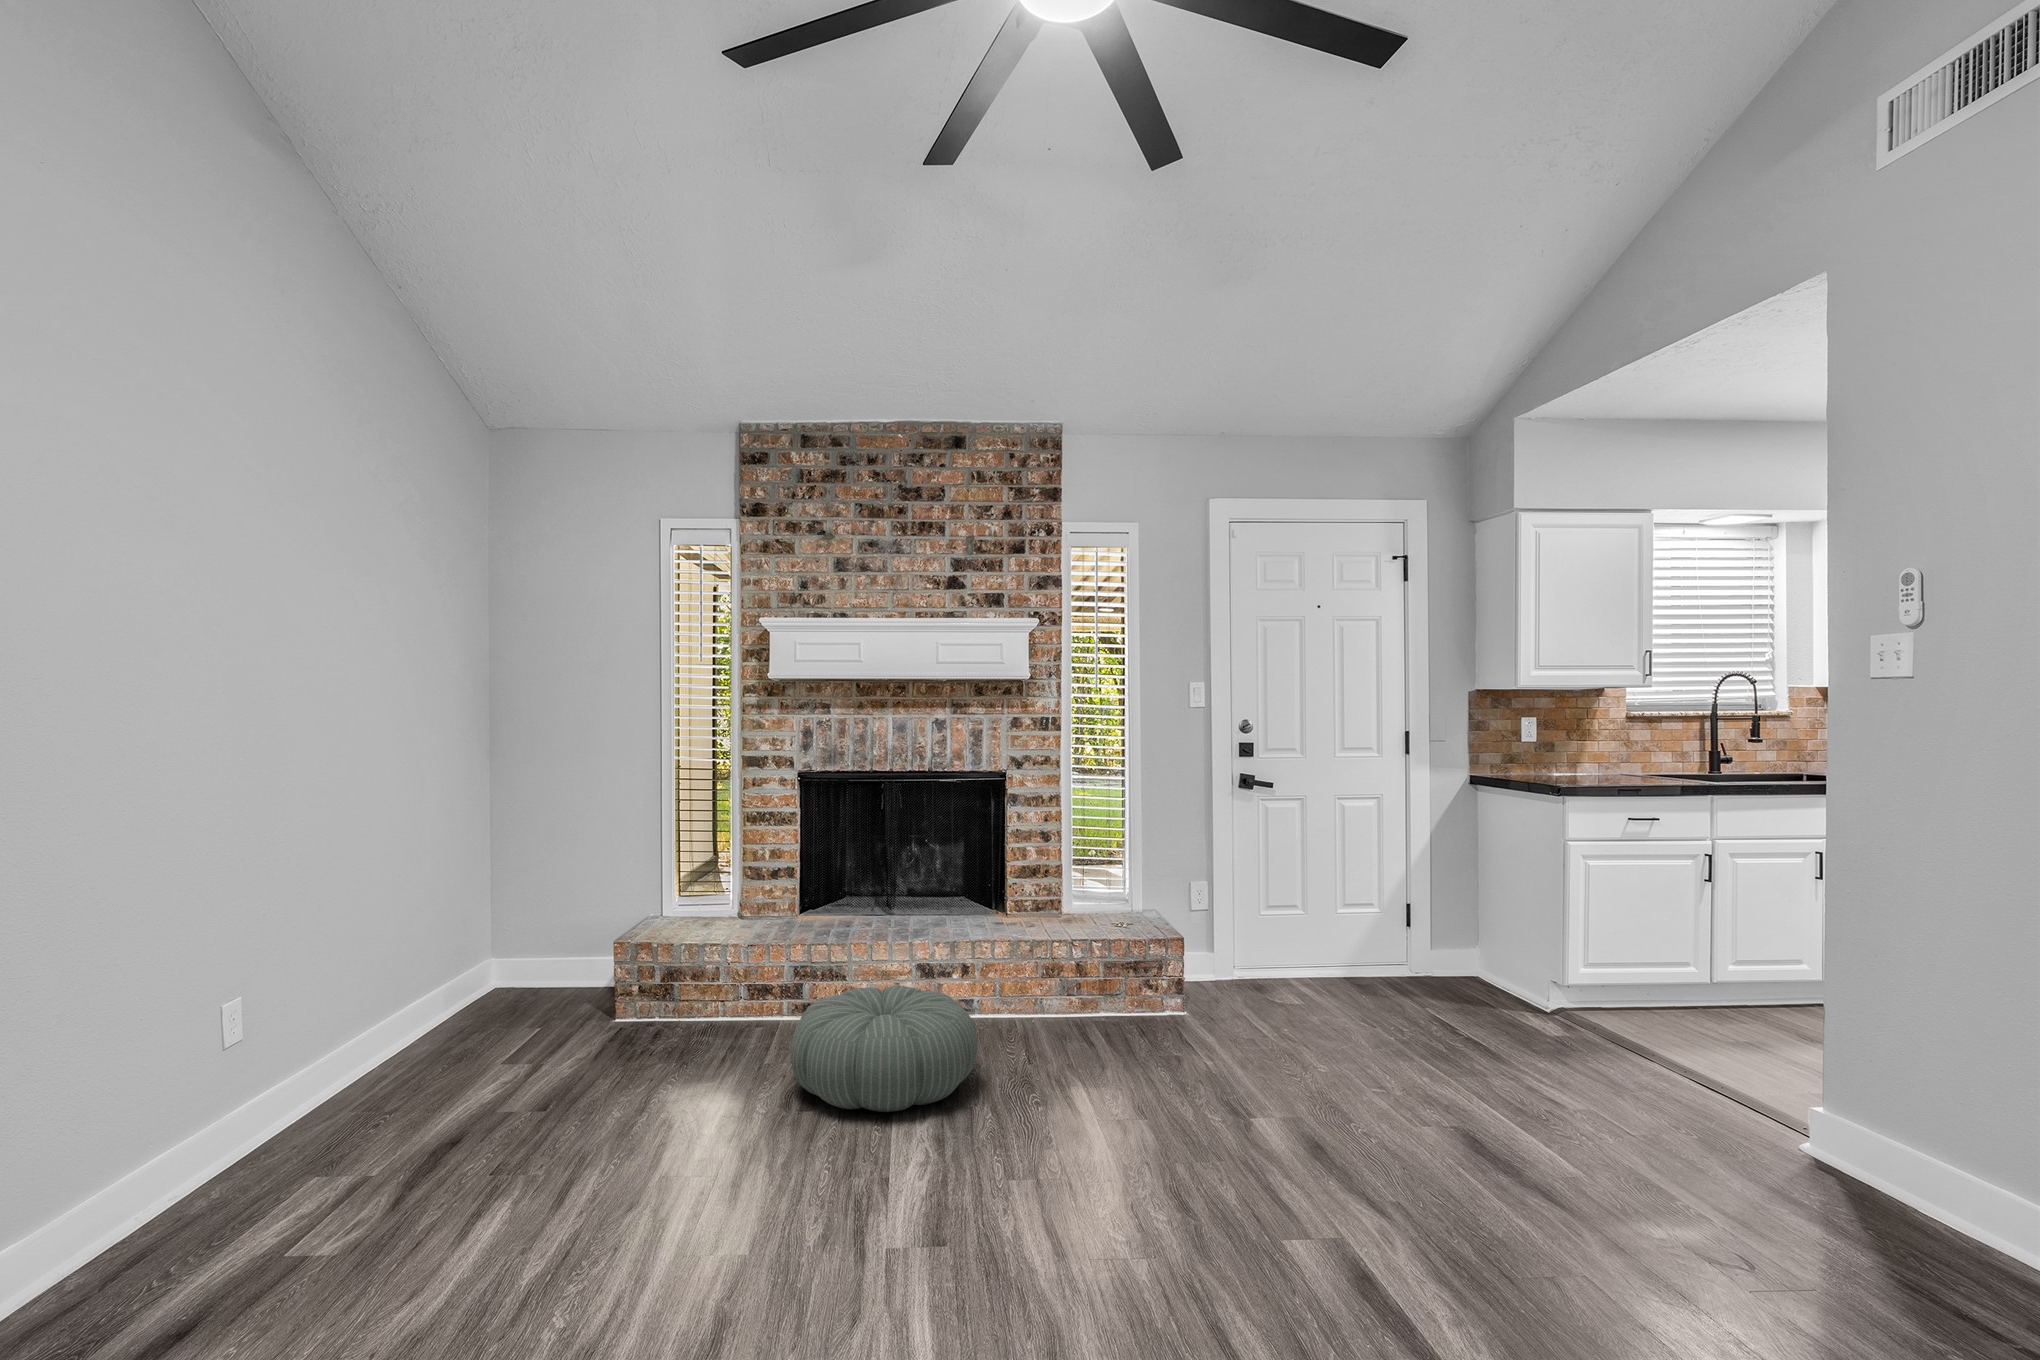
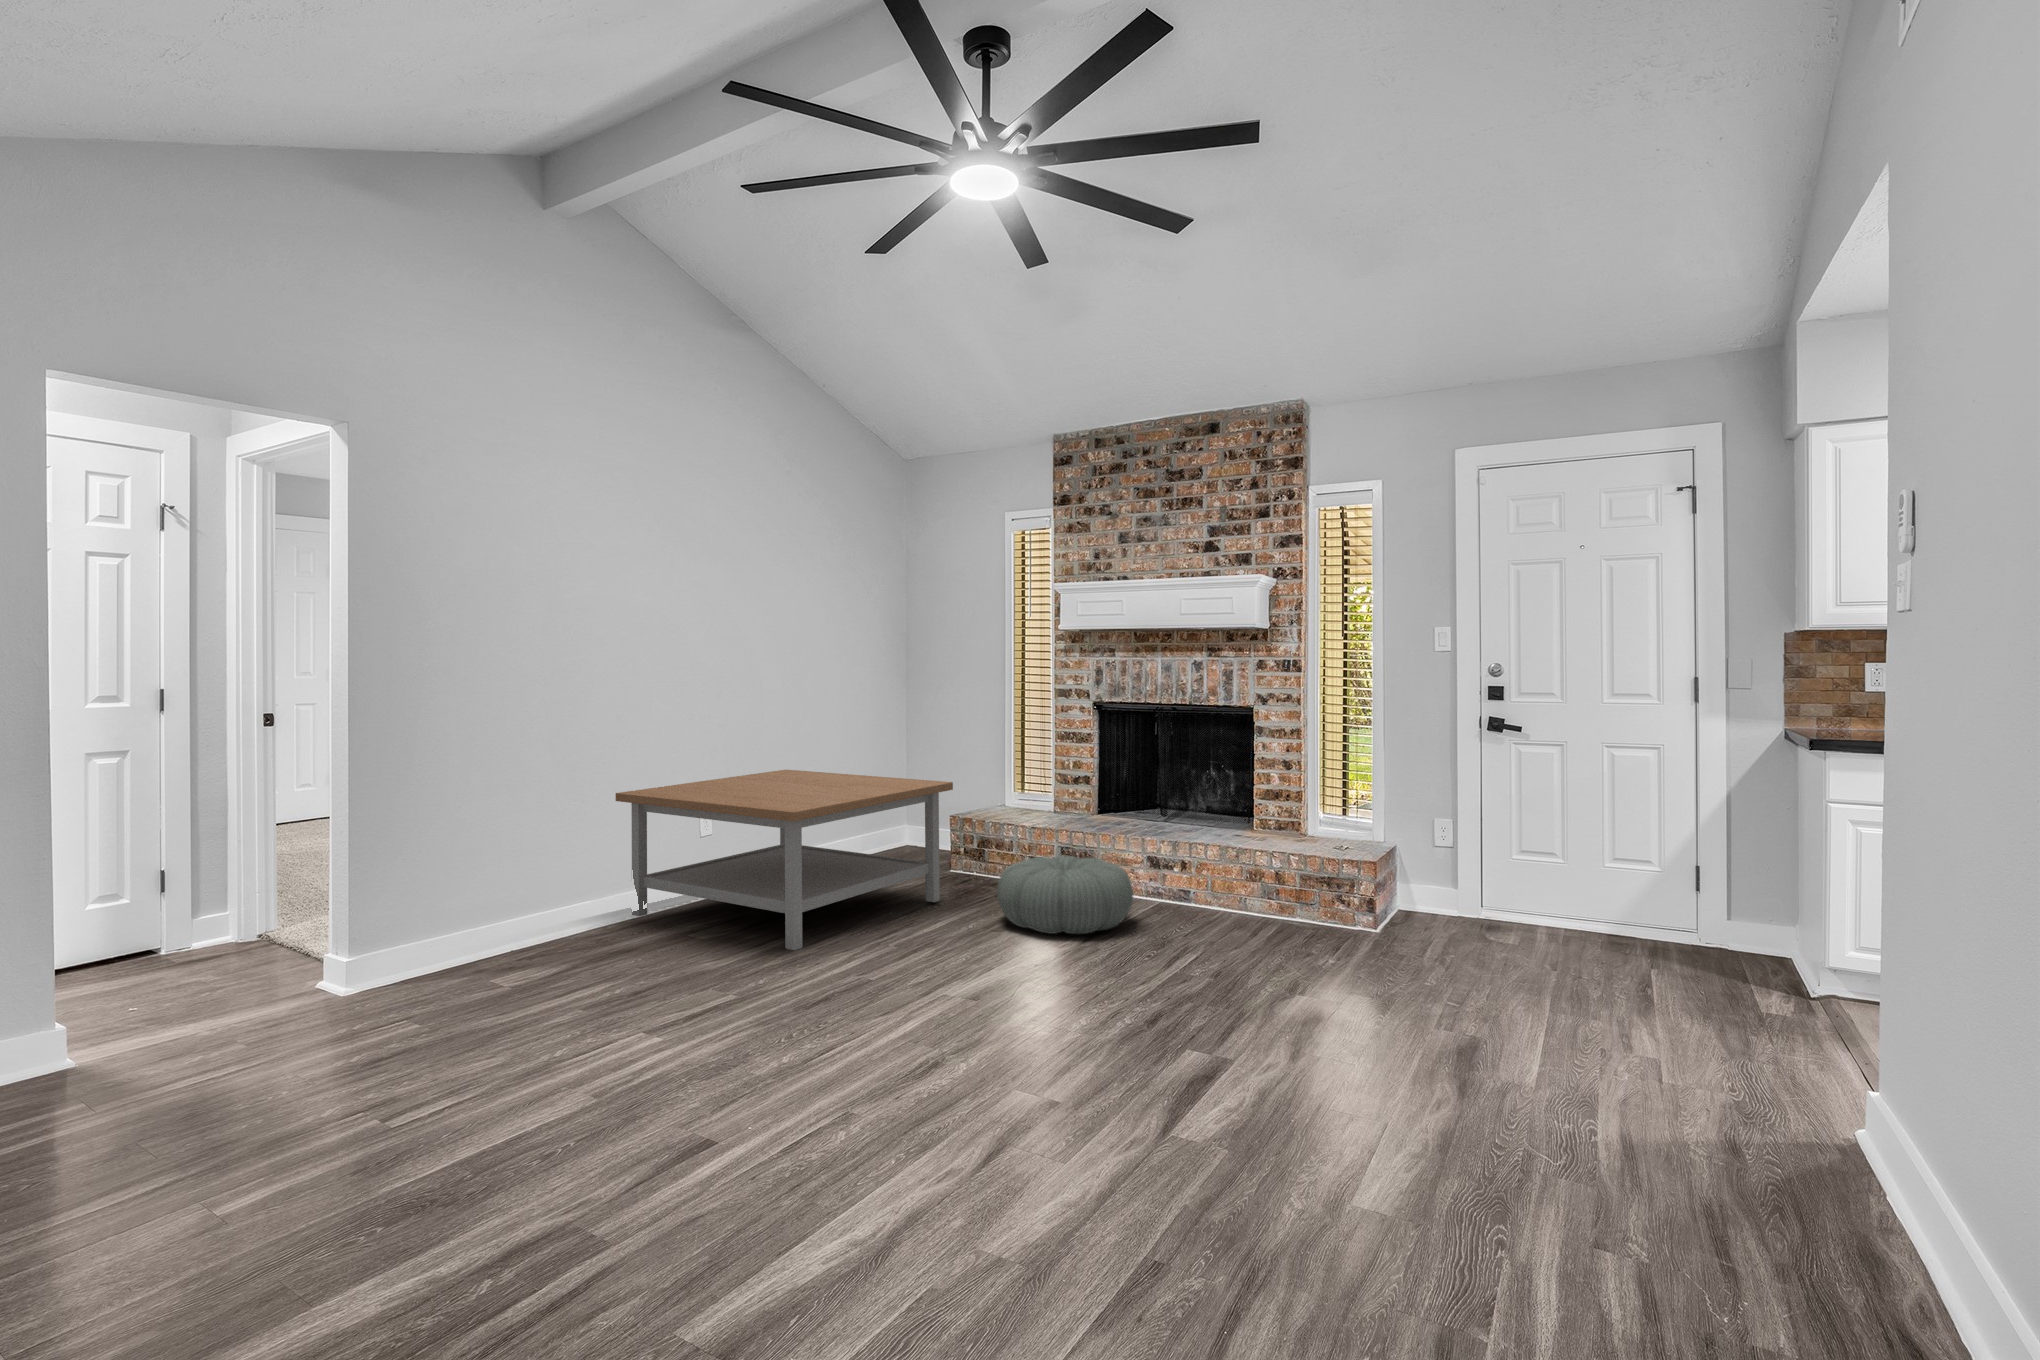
coffee table: none [69,905,695,1271] -> present [616,770,953,950]

